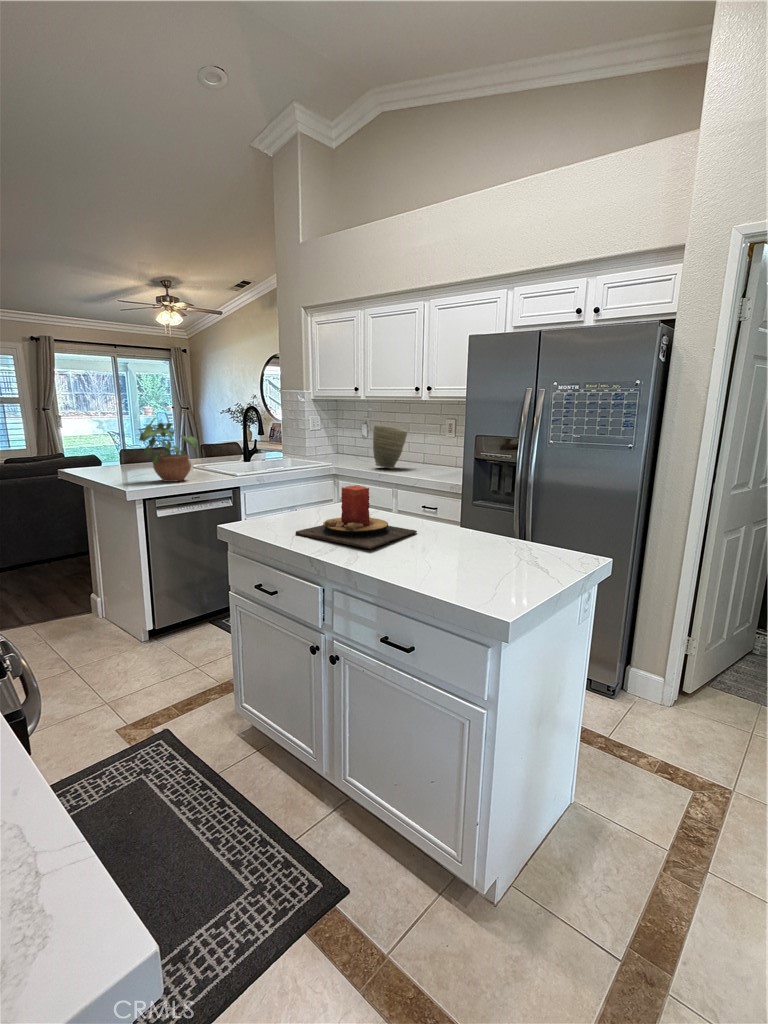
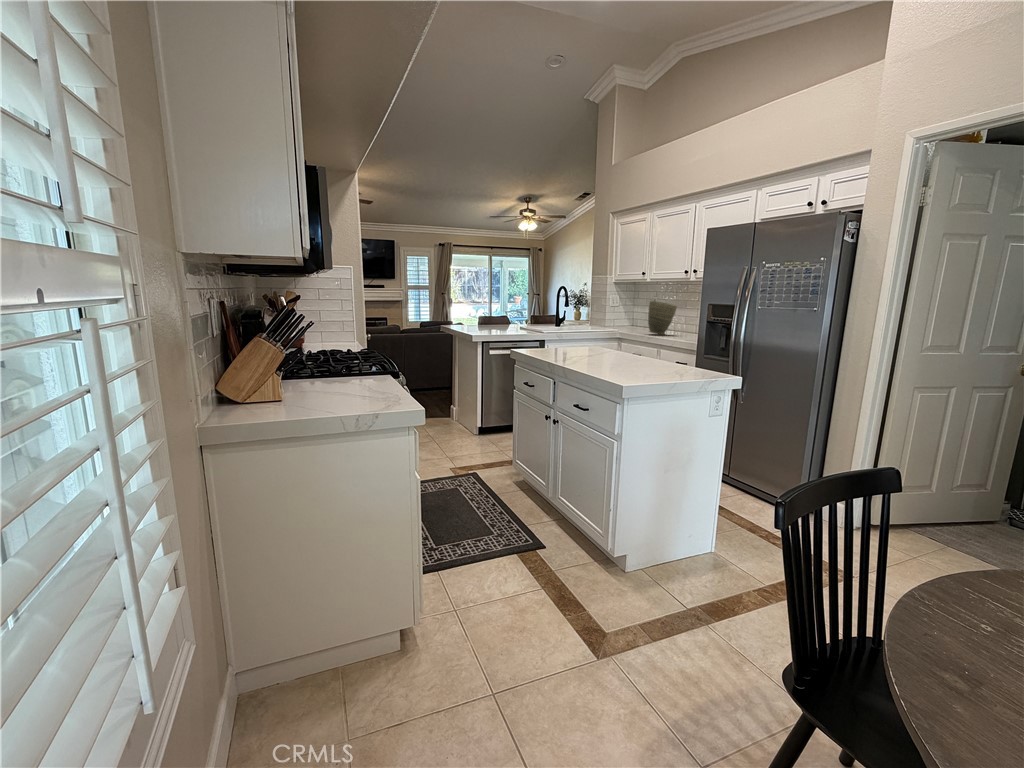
potted plant: present [139,418,198,482] -> none [482,291,519,333]
candle: present [296,485,417,549] -> none [548,326,622,360]

